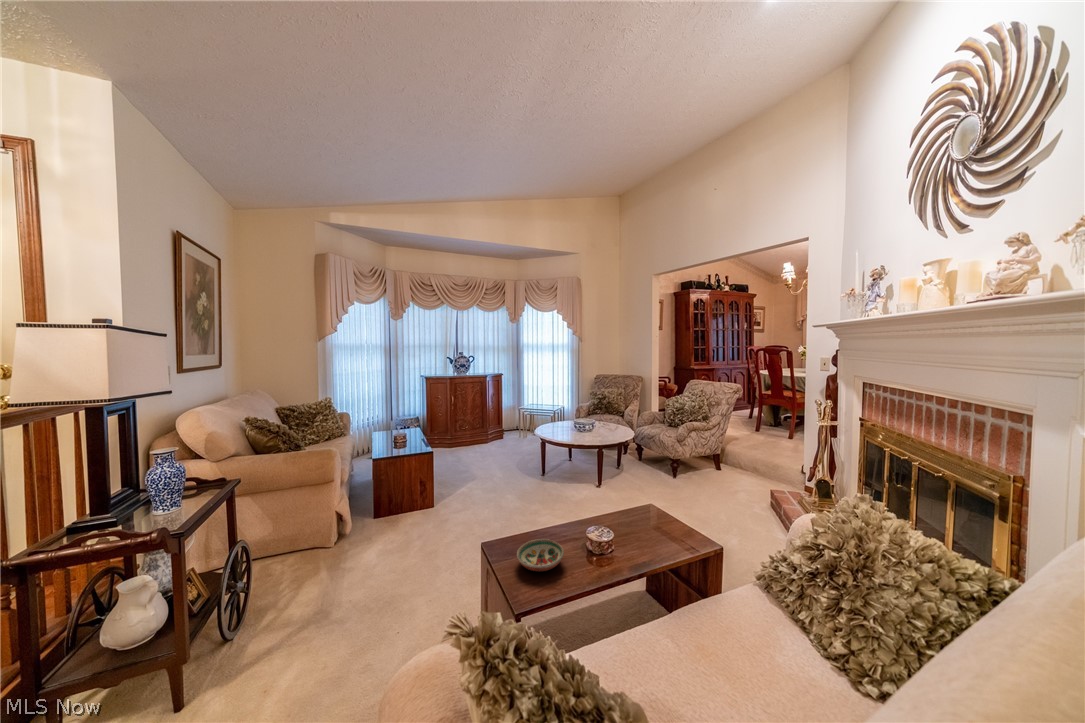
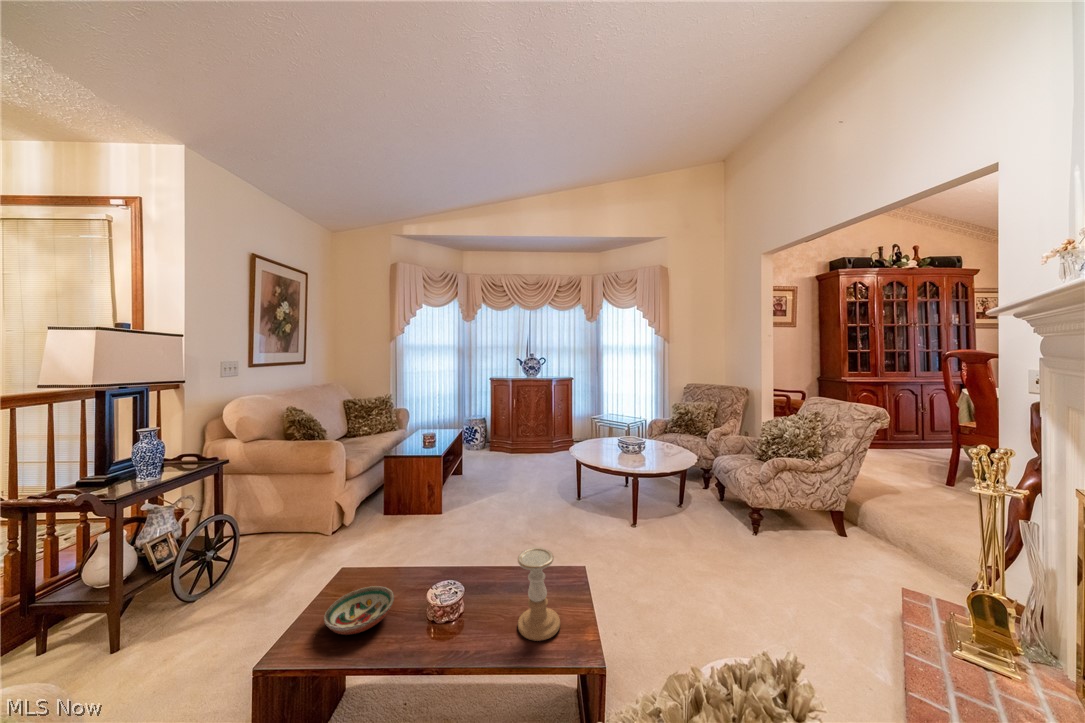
candle holder: none [639,488,668,543] -> present [518,548,560,641]

